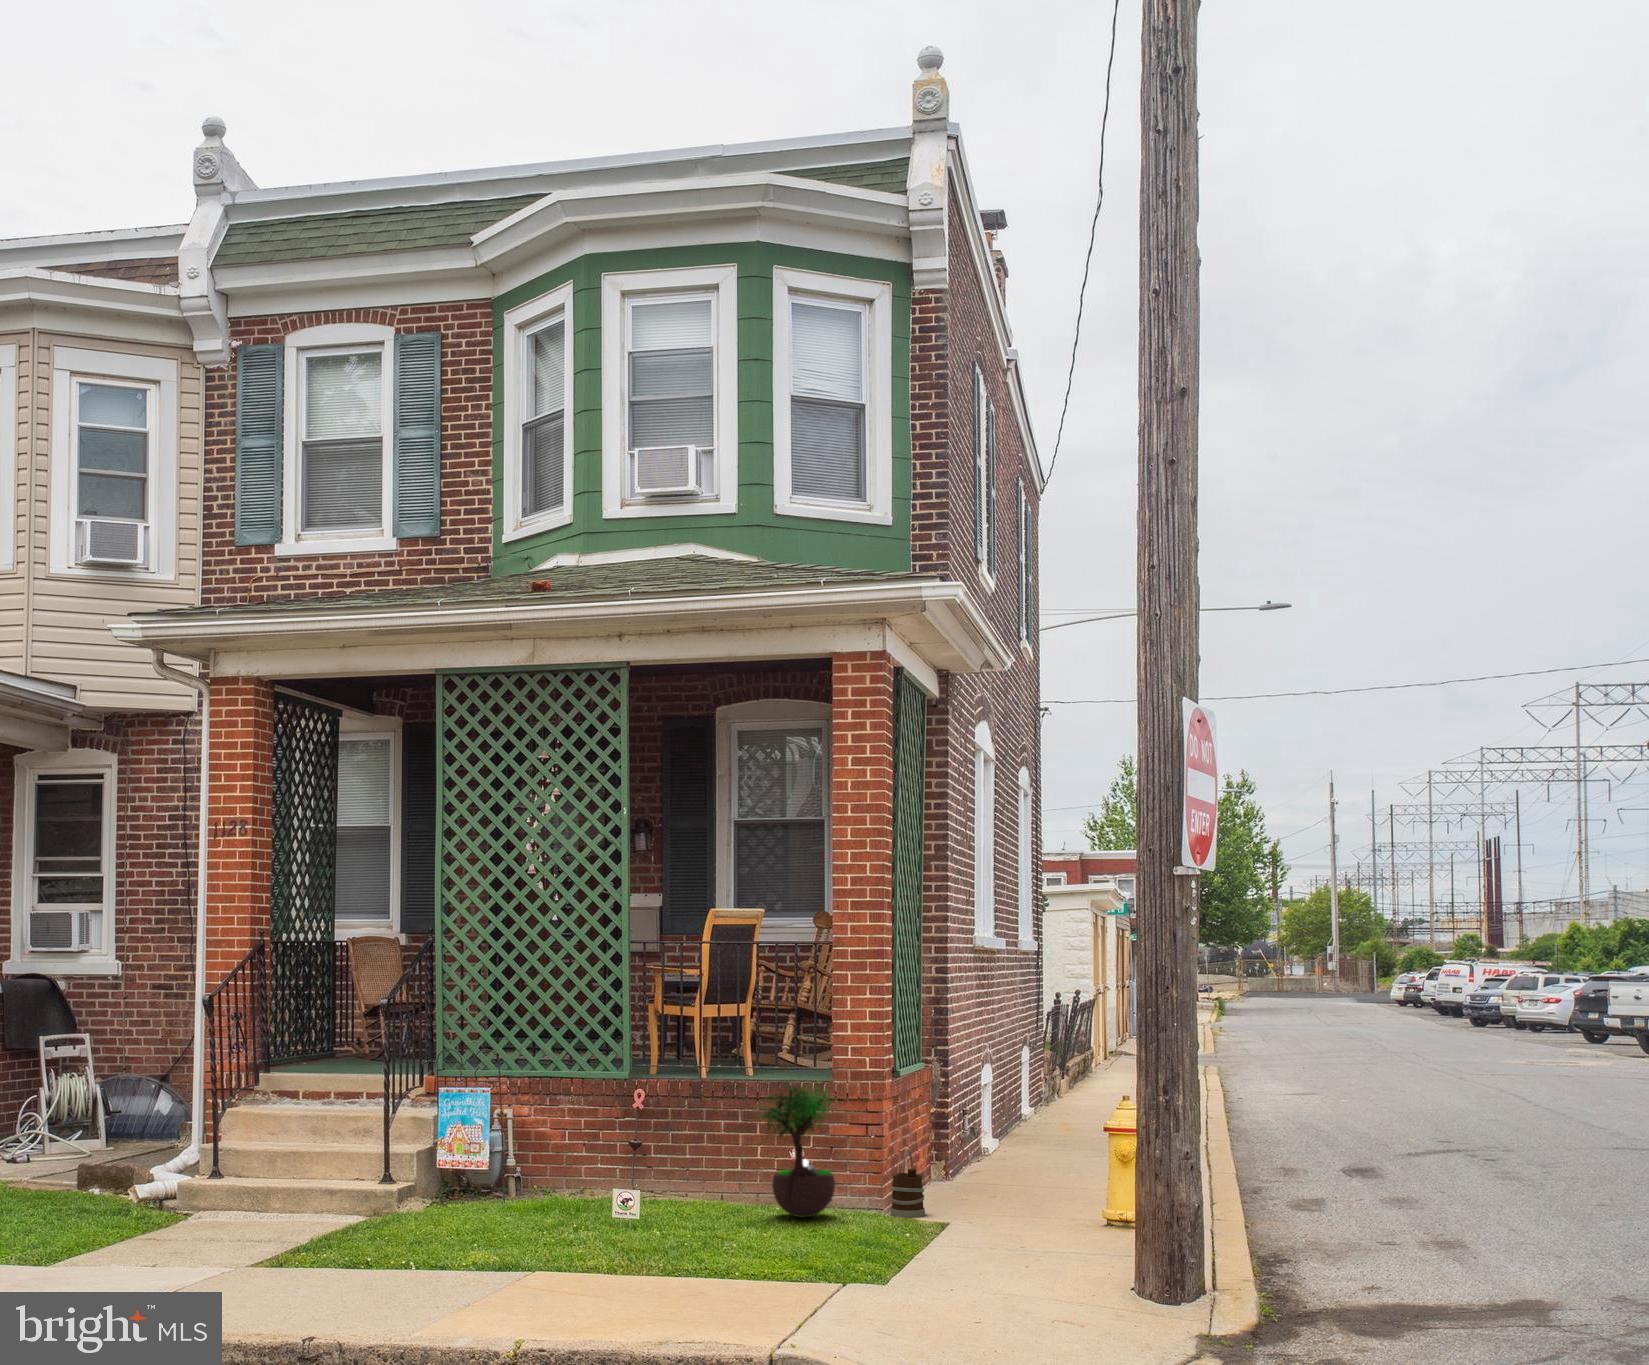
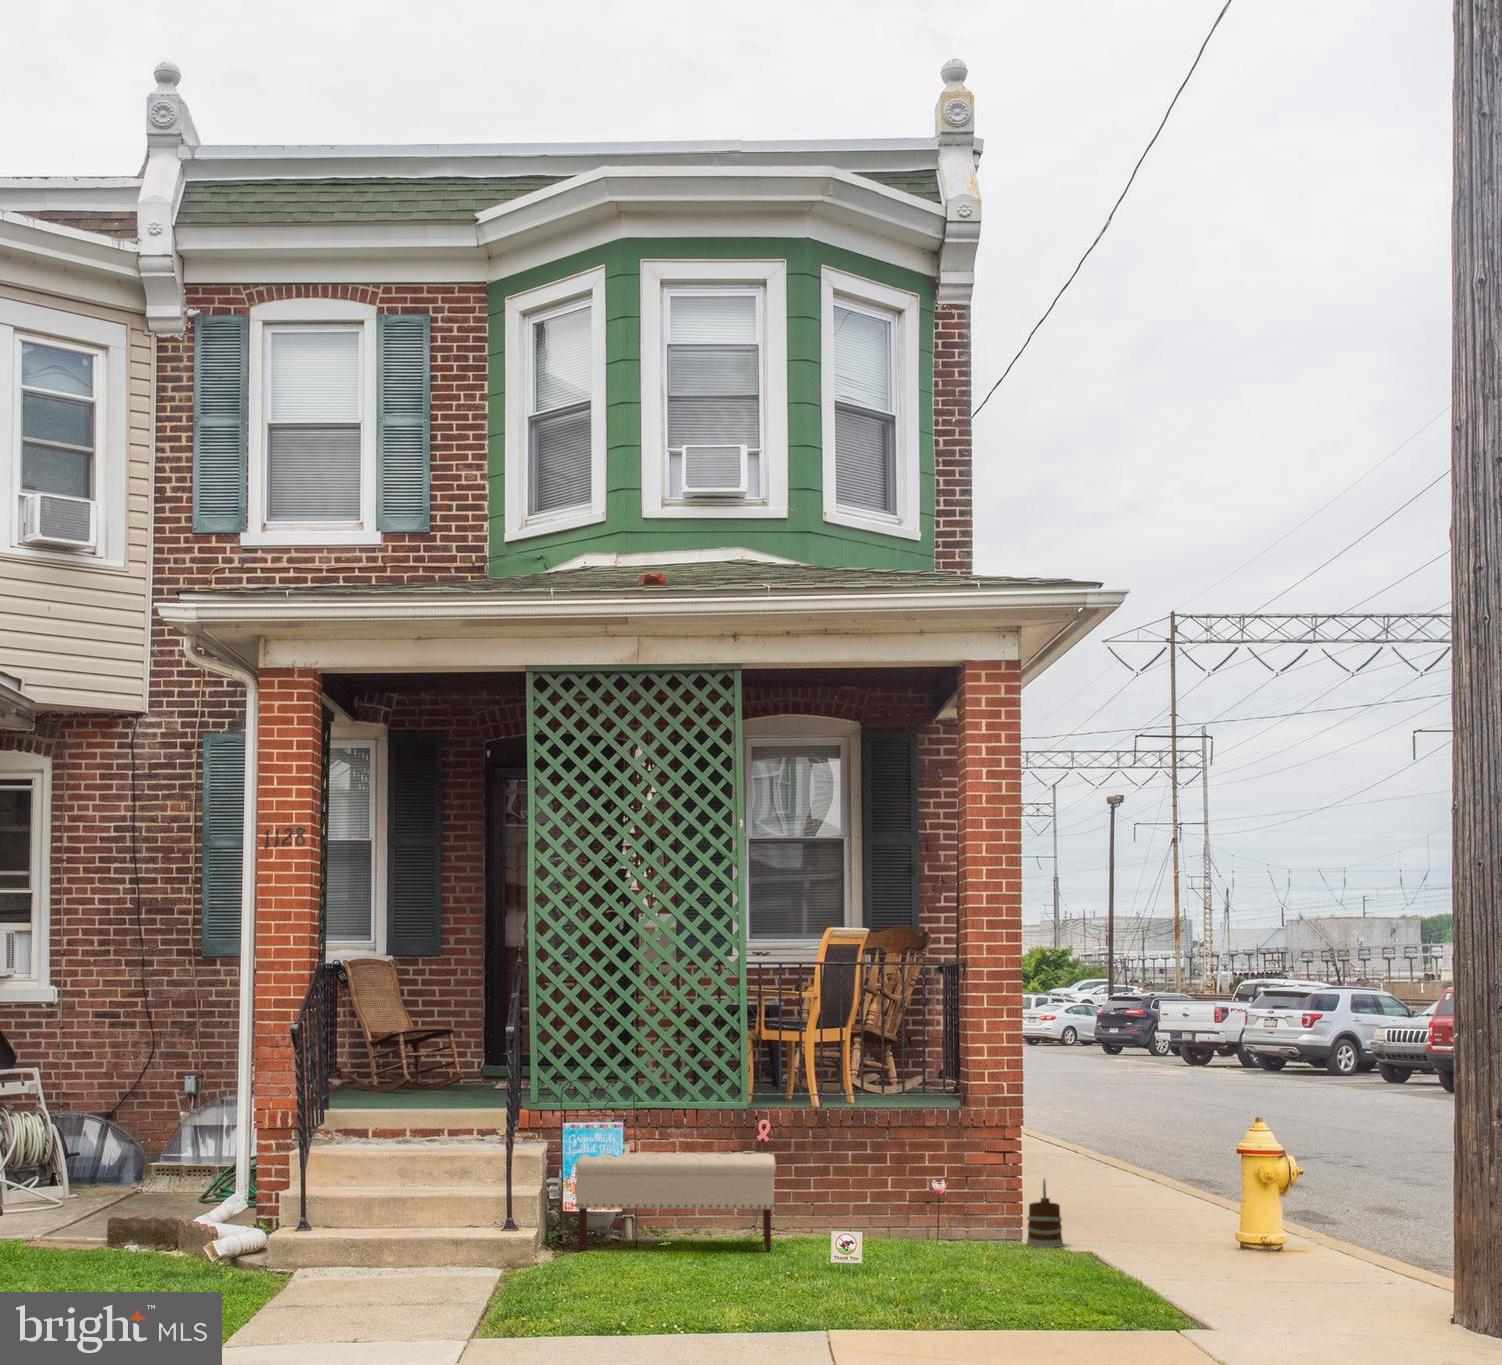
potted tree: present [756,1079,835,1217] -> none [903,1097,991,1250]
bench: none [454,1118,651,1214] -> present [575,1153,776,1252]

